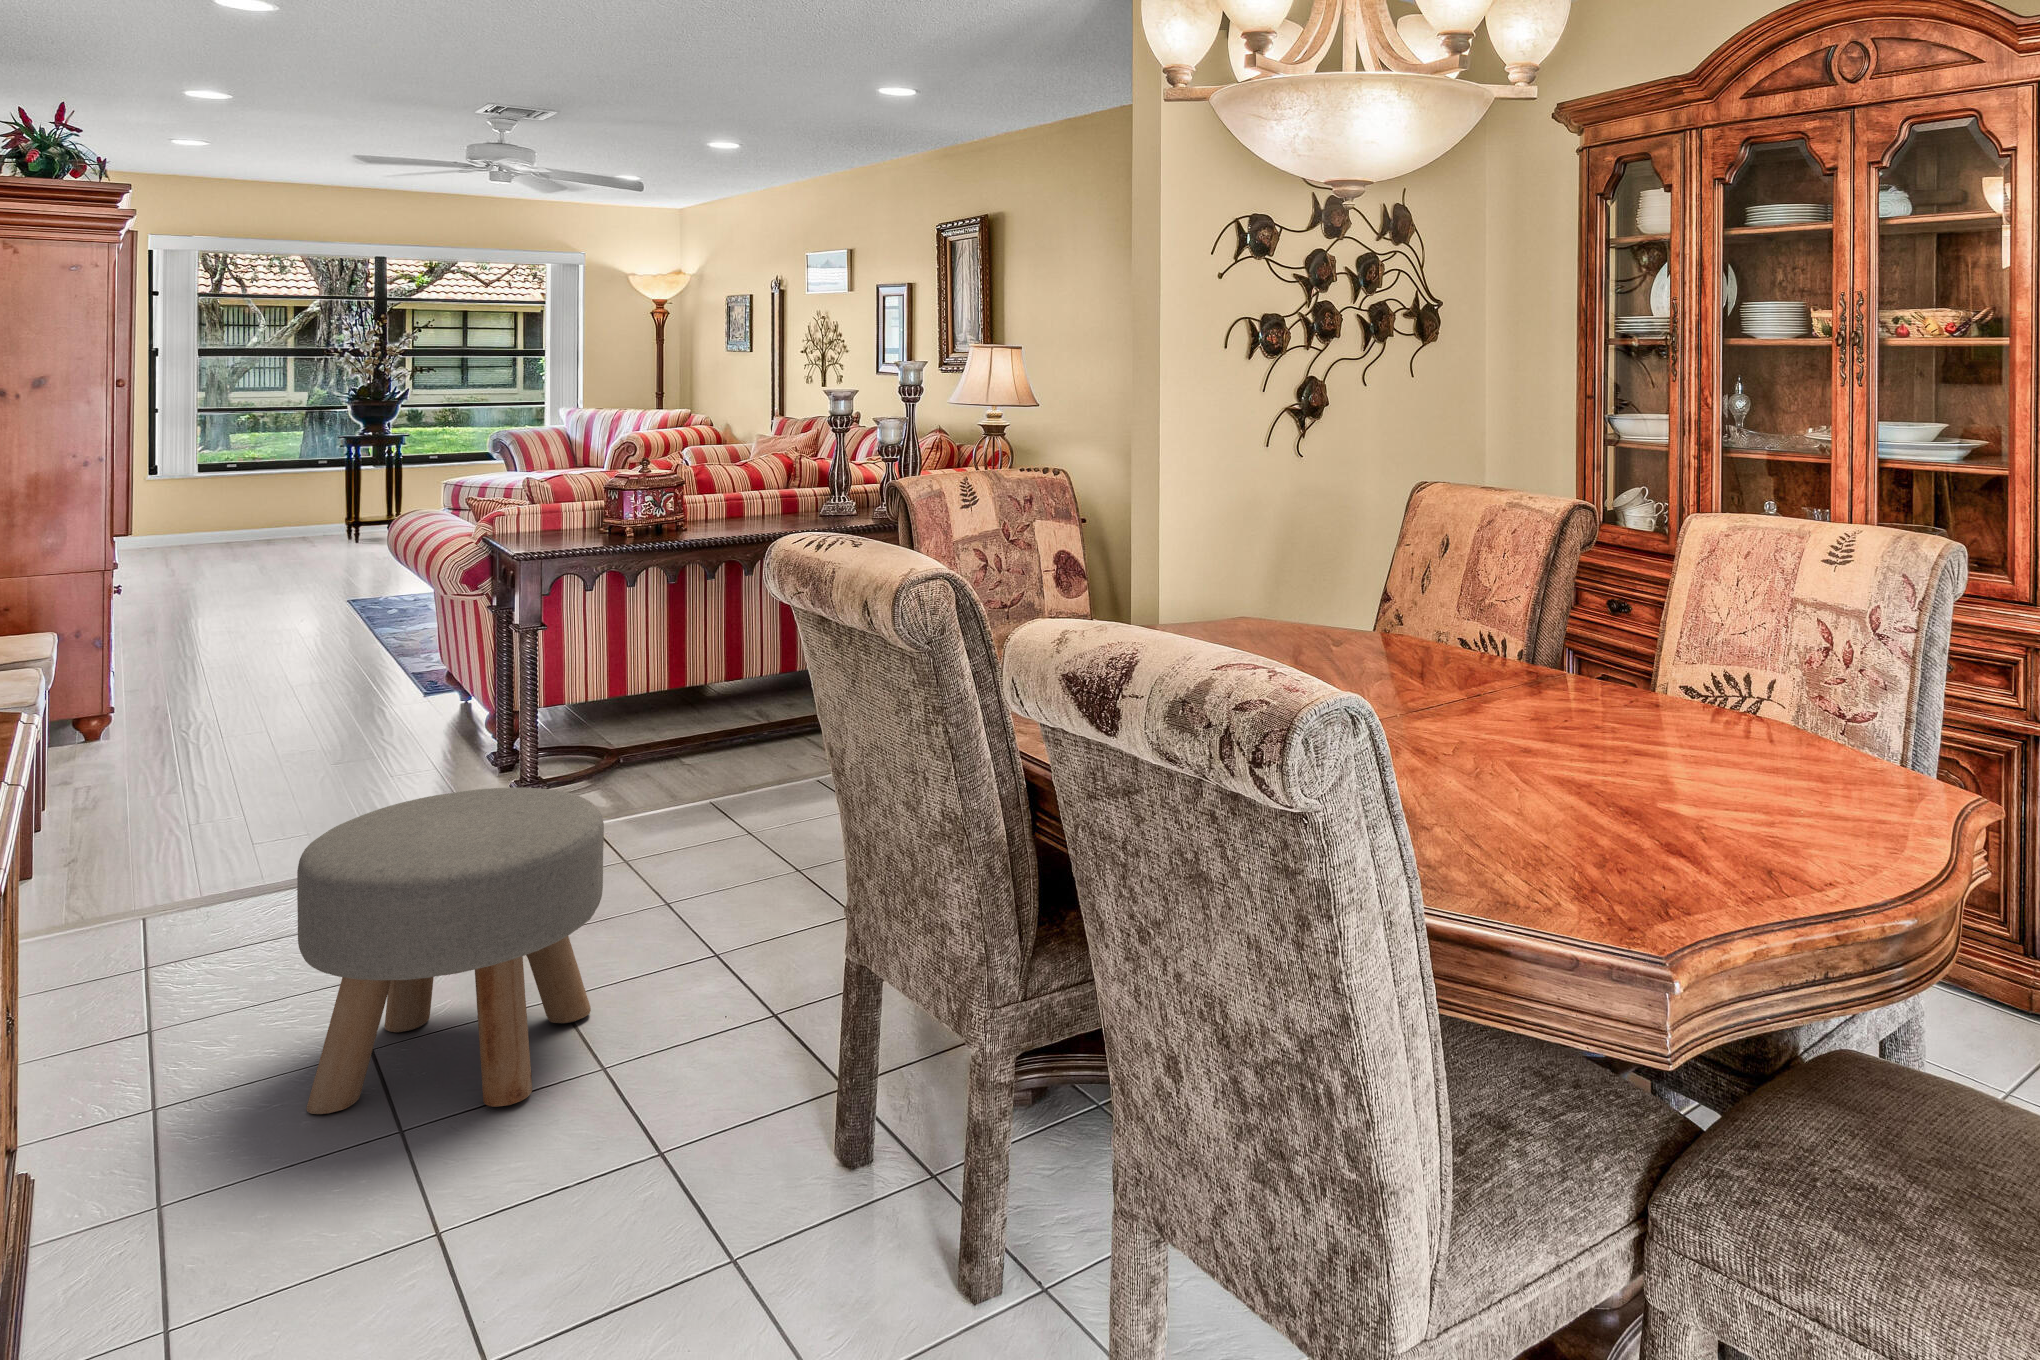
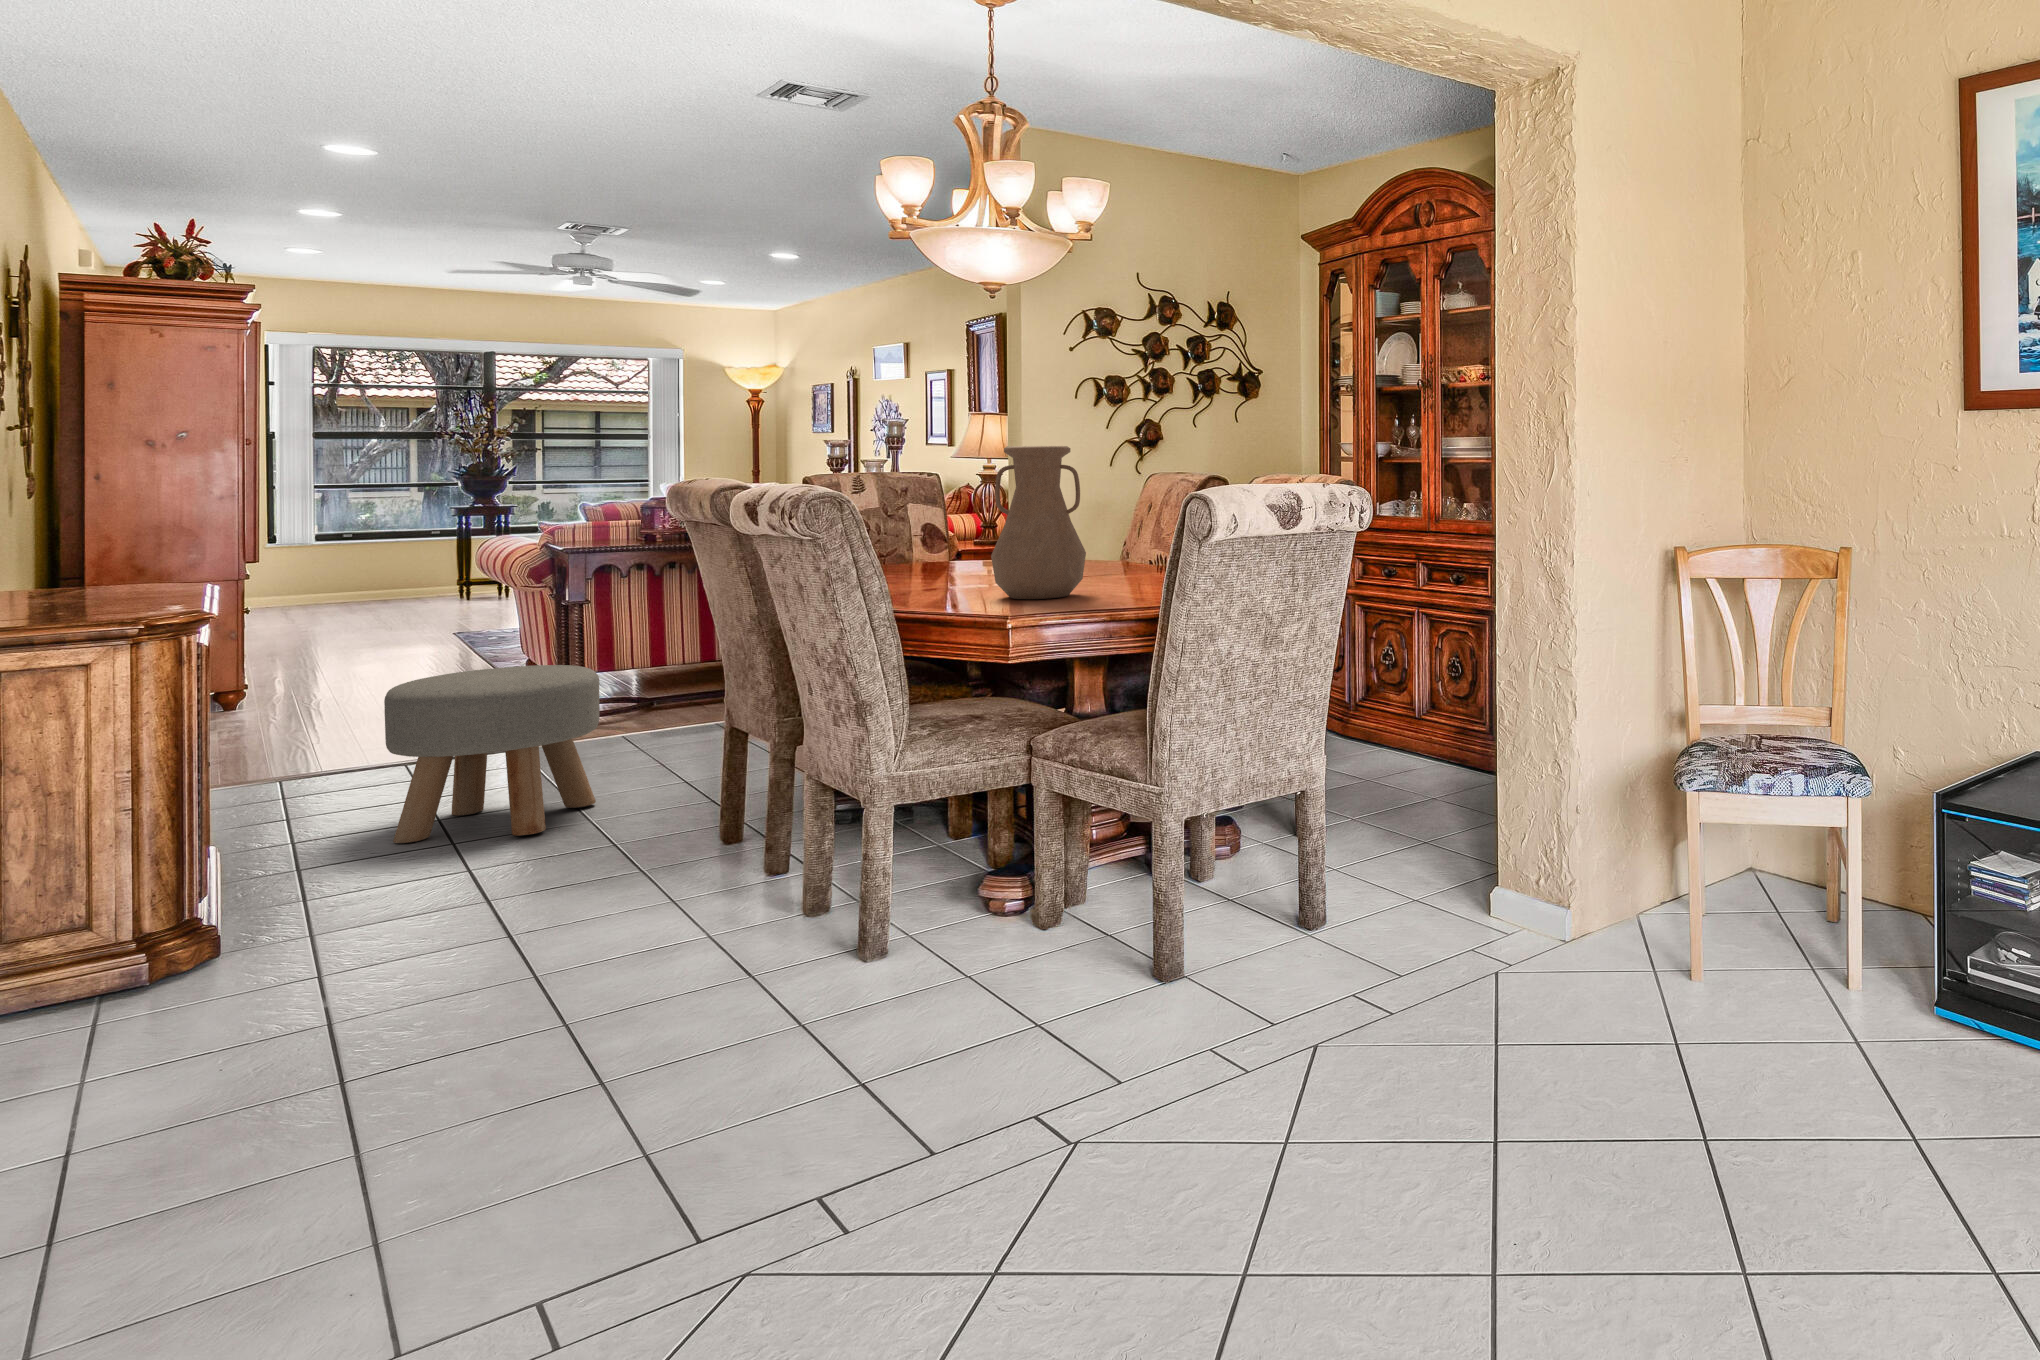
vase: none [1490,539,1688,886] -> present [991,446,1086,599]

